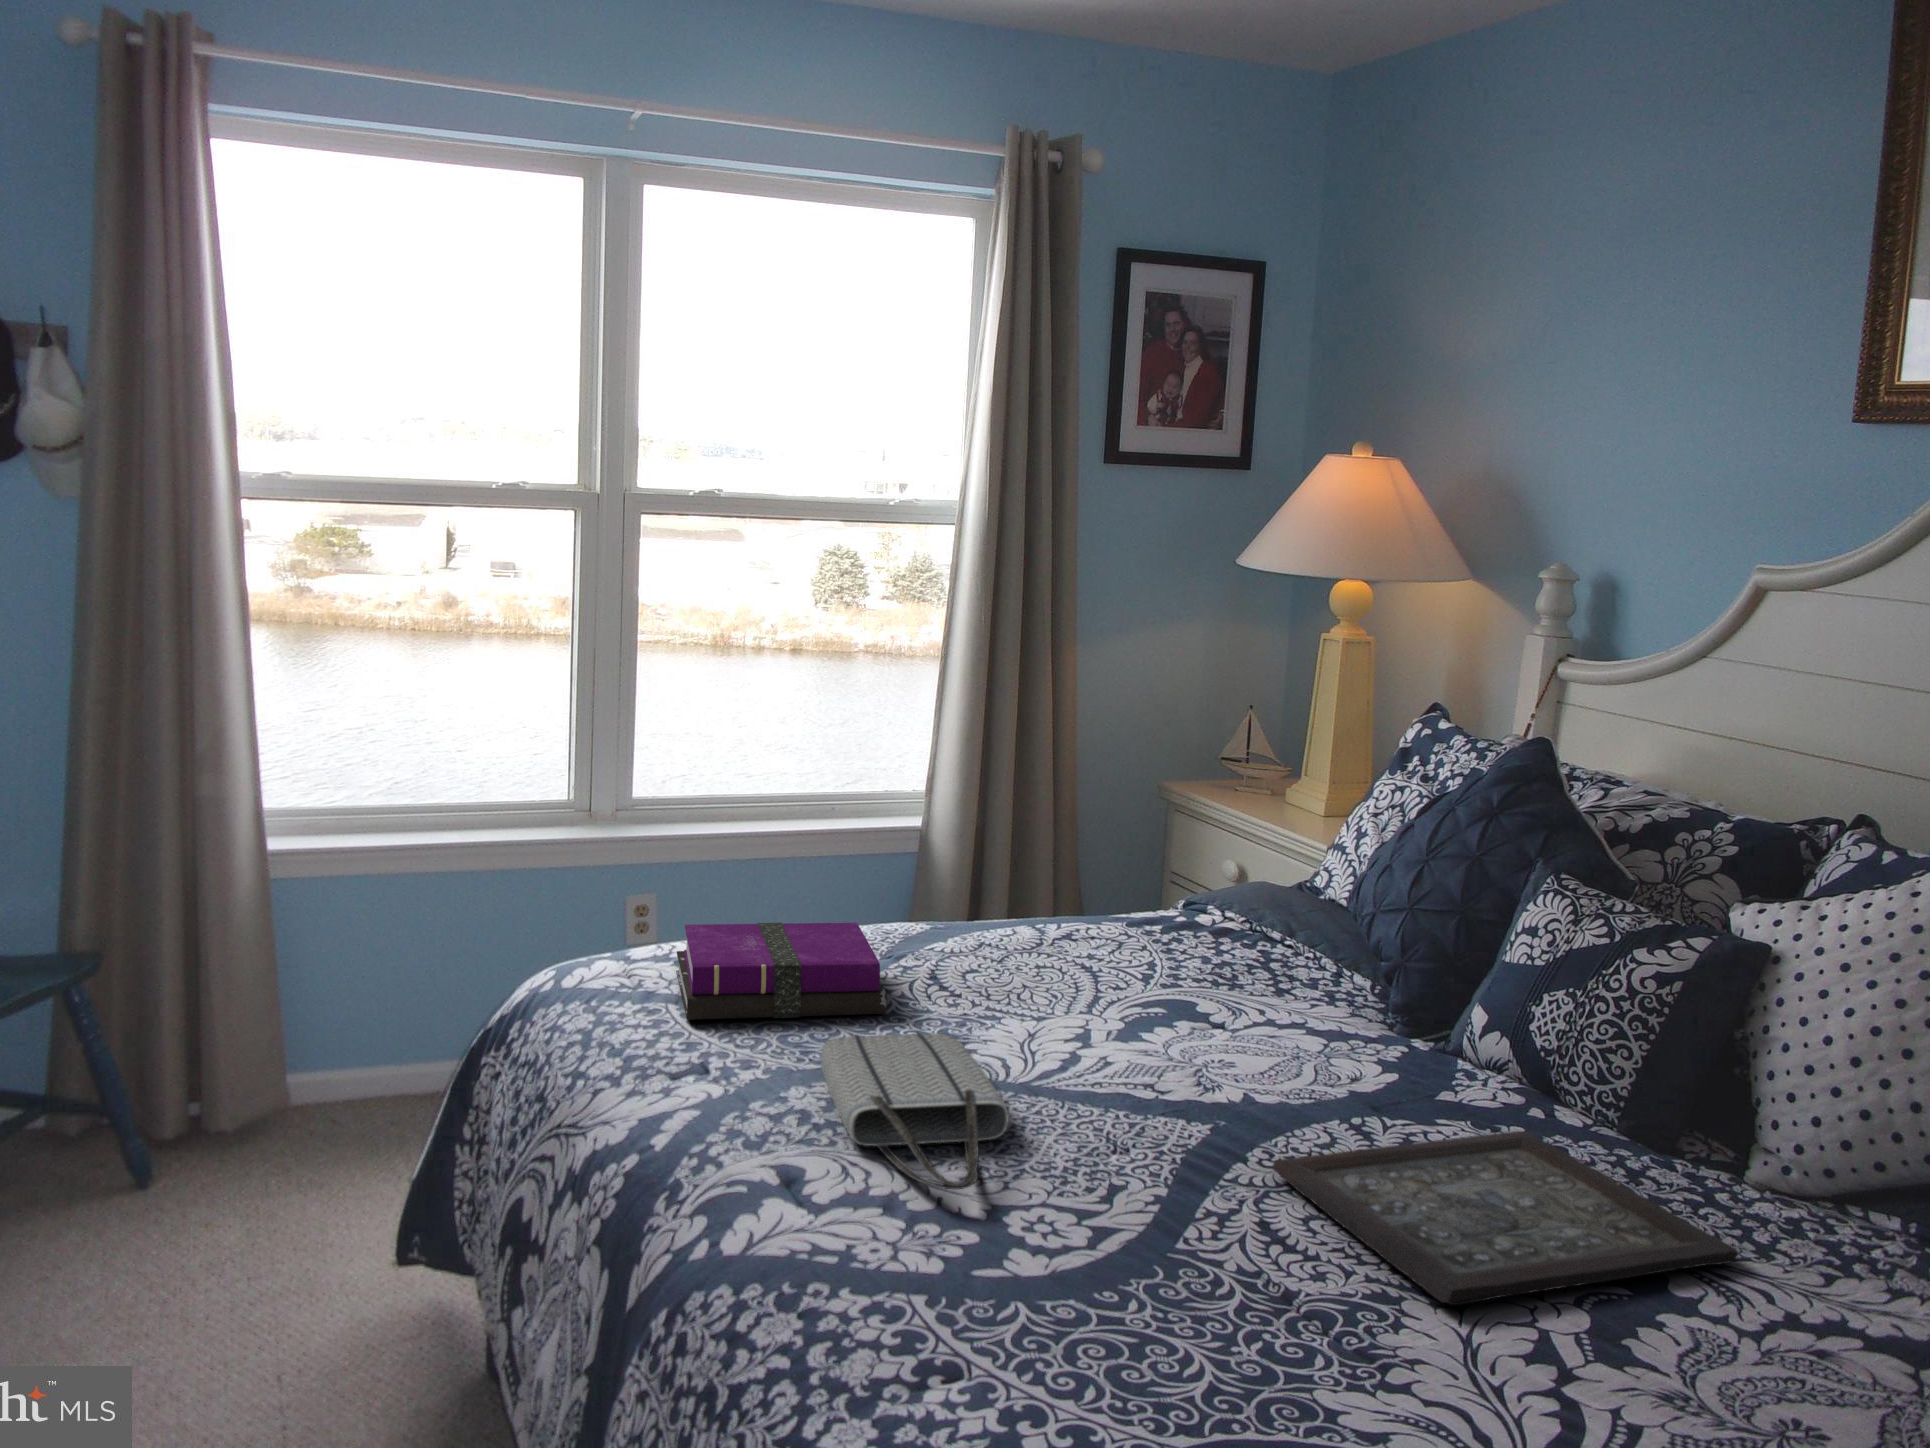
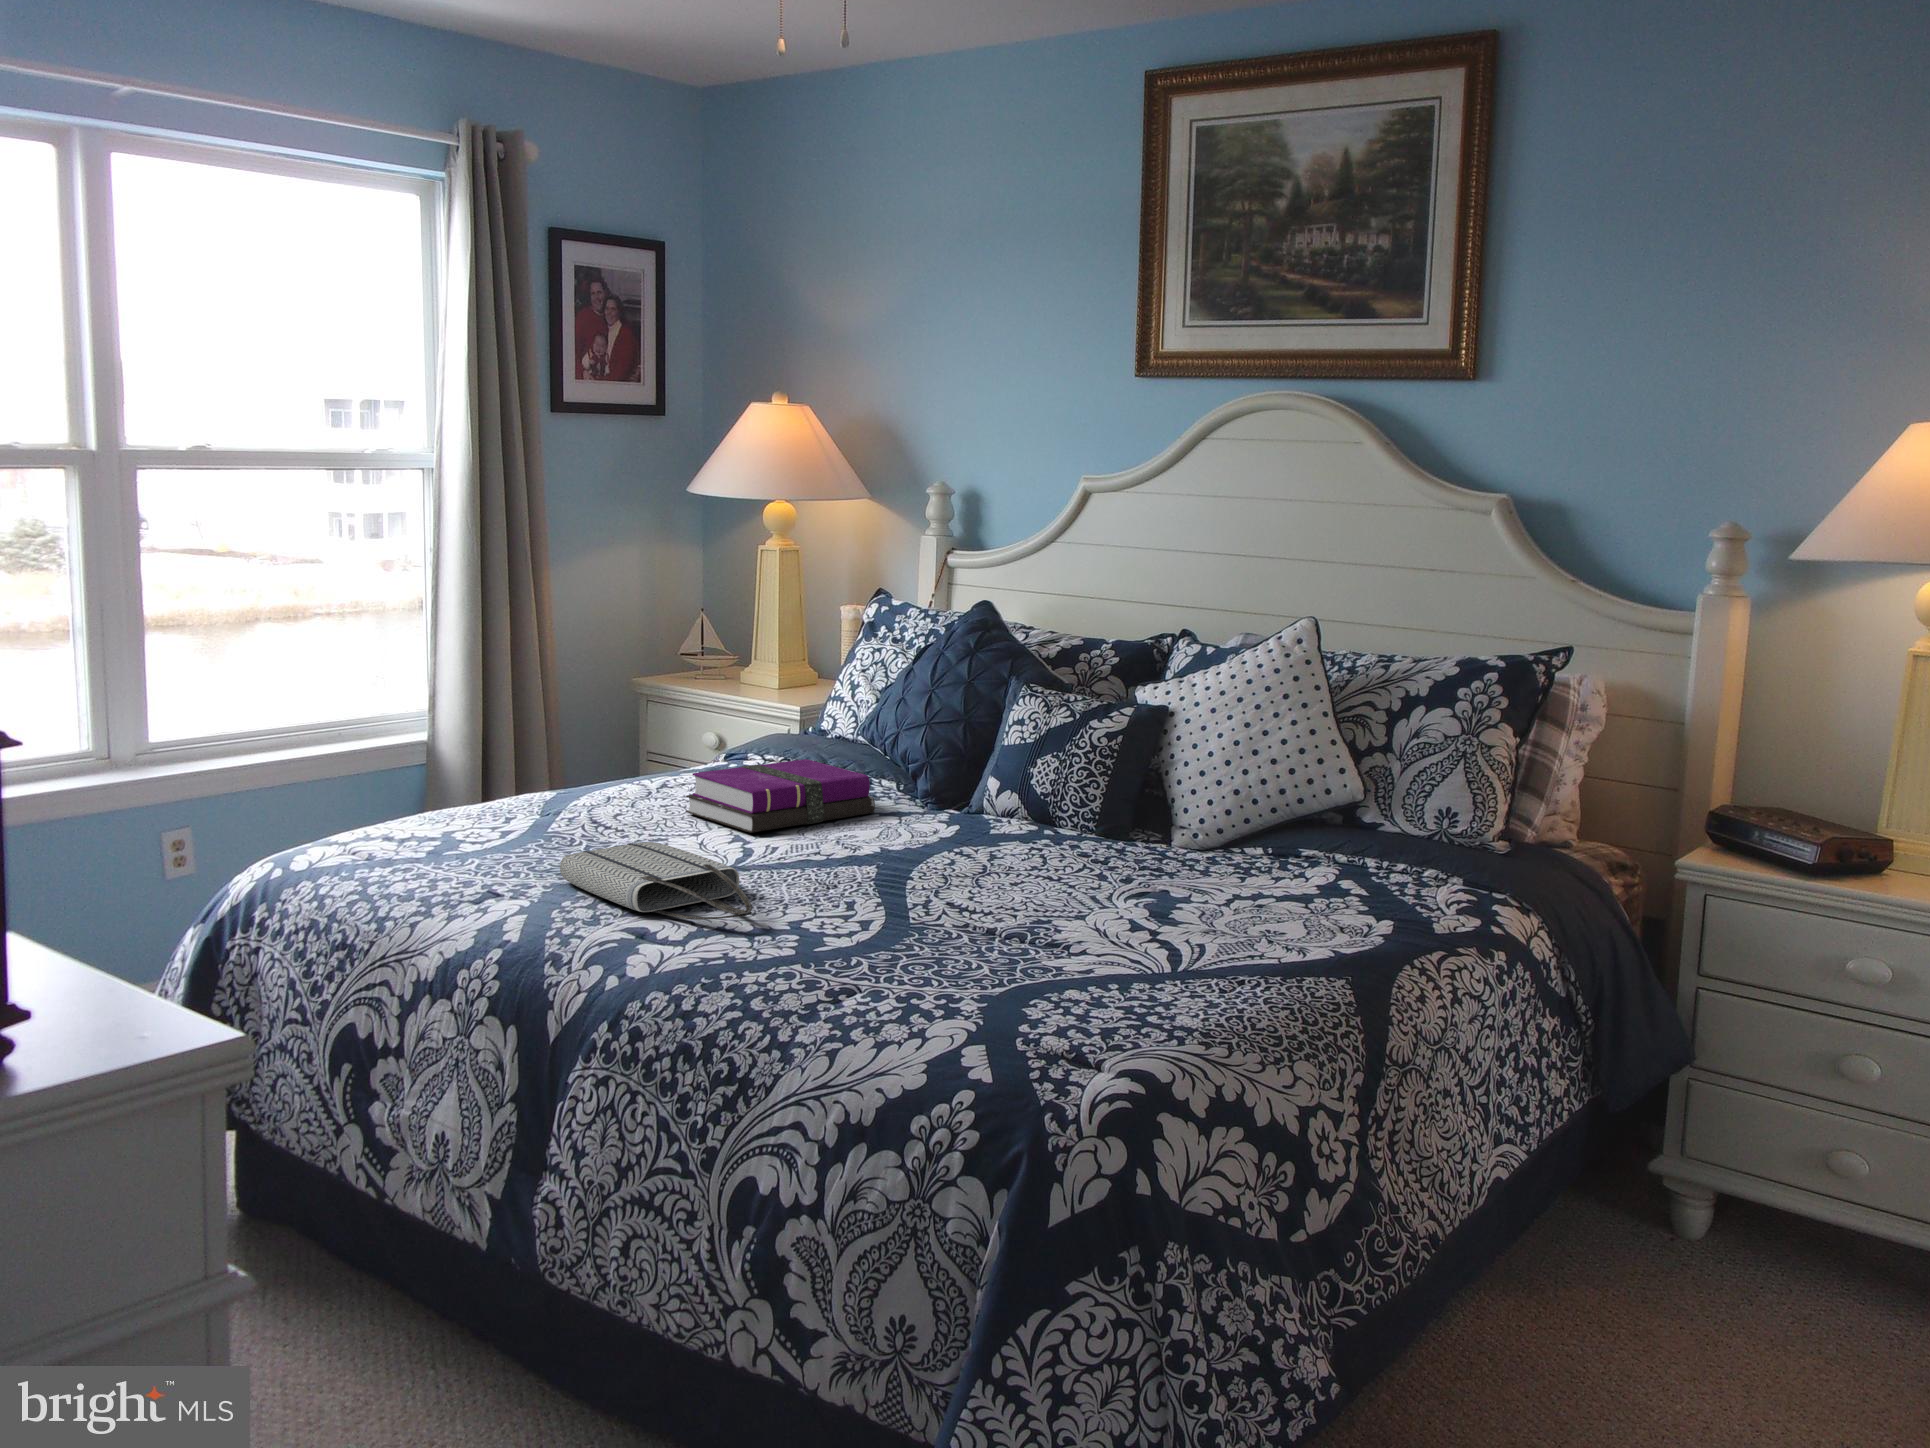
notebook: present [676,923,887,1020] -> present [686,759,875,833]
tray: present [1272,1131,1738,1305] -> none [925,839,1200,915]

